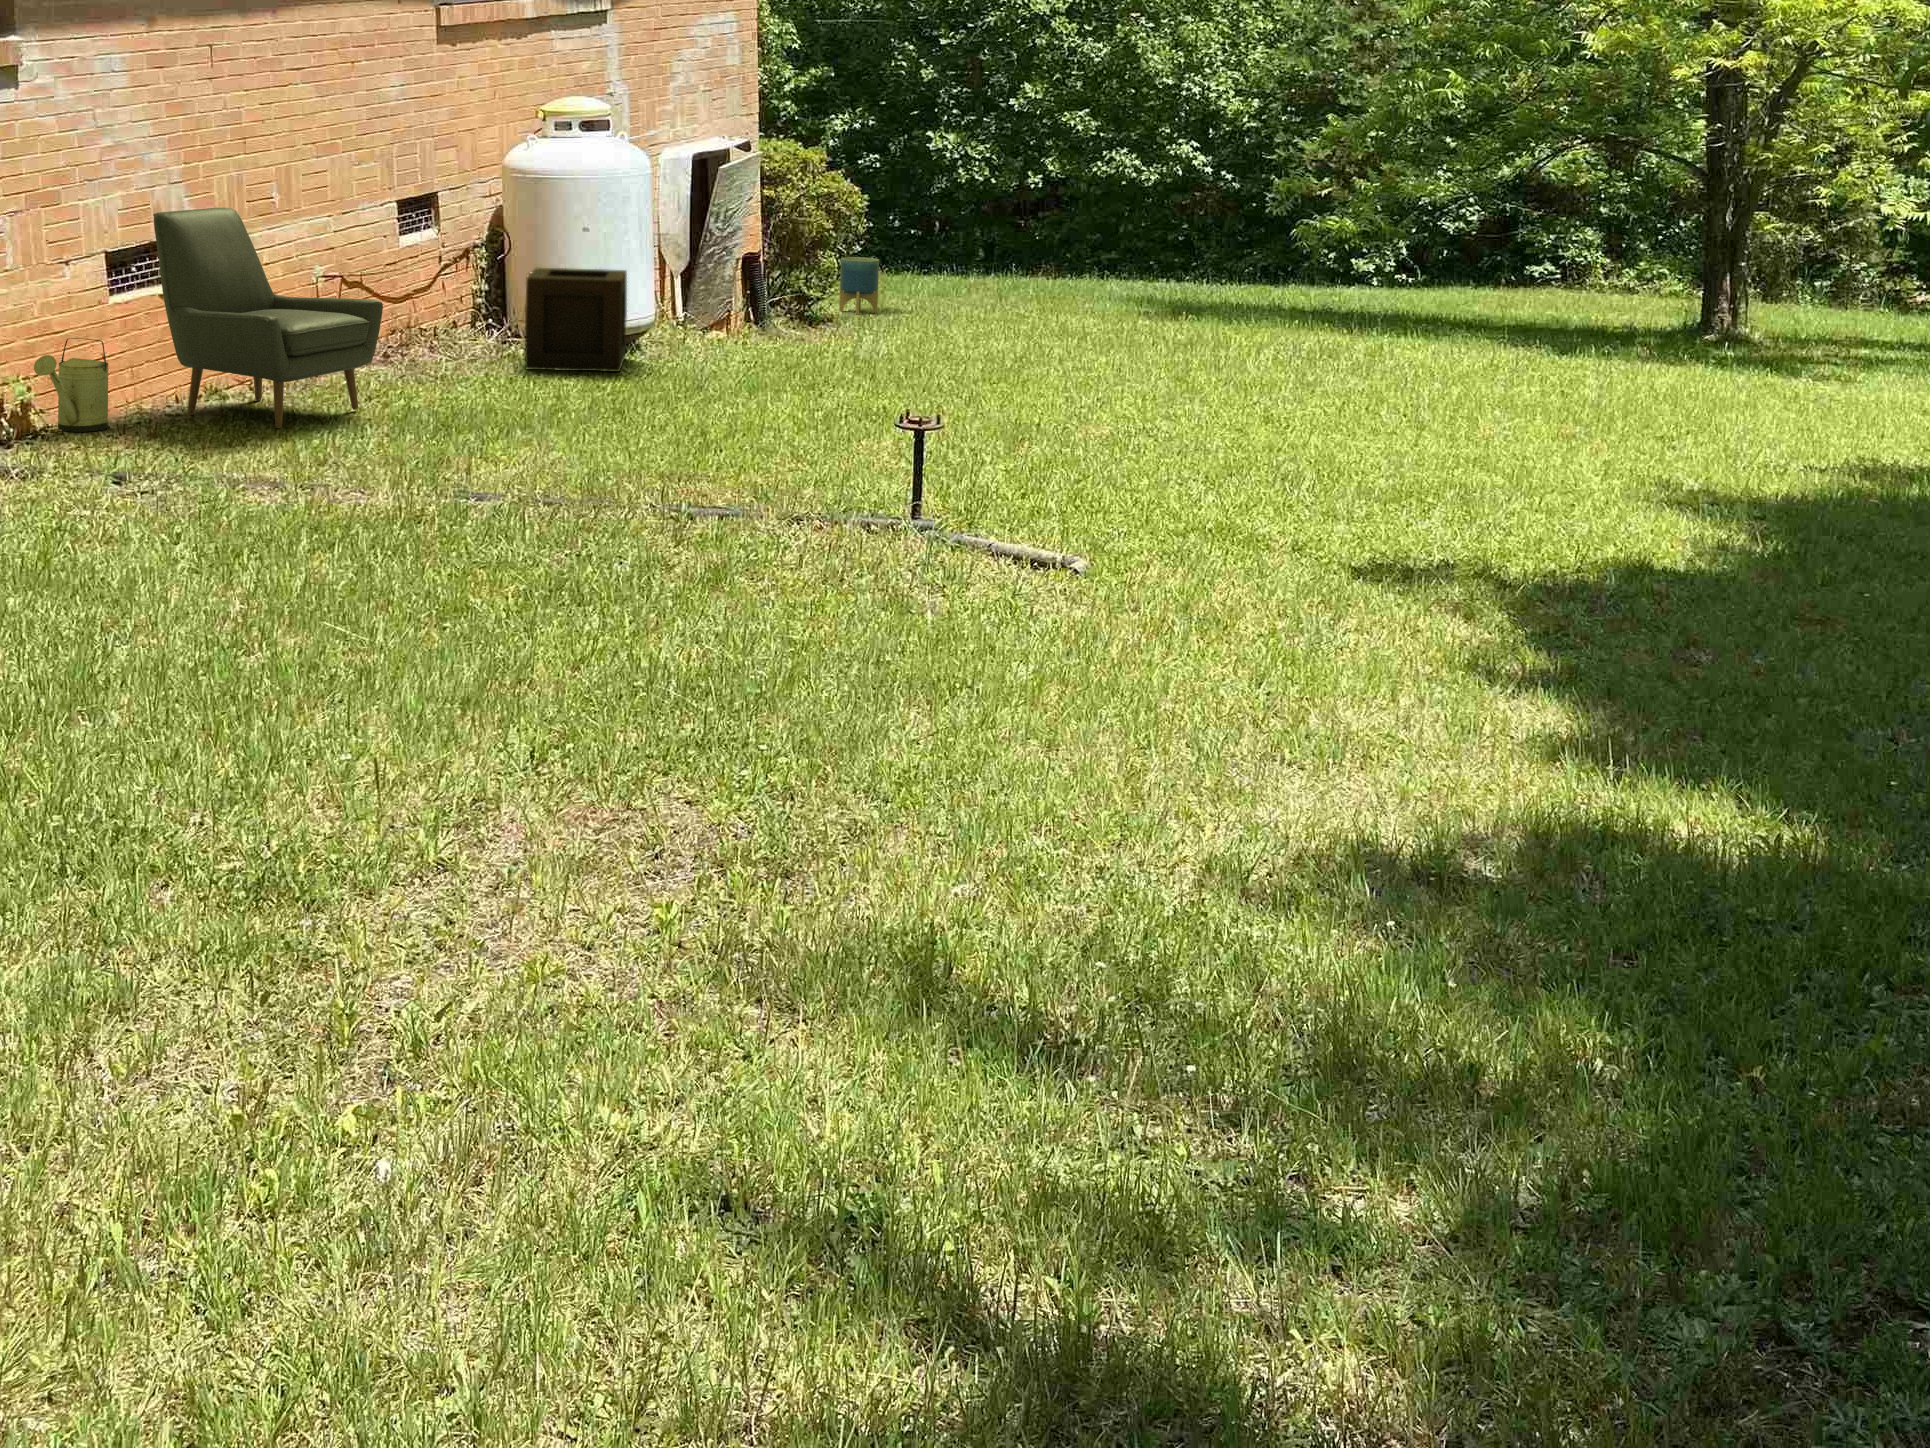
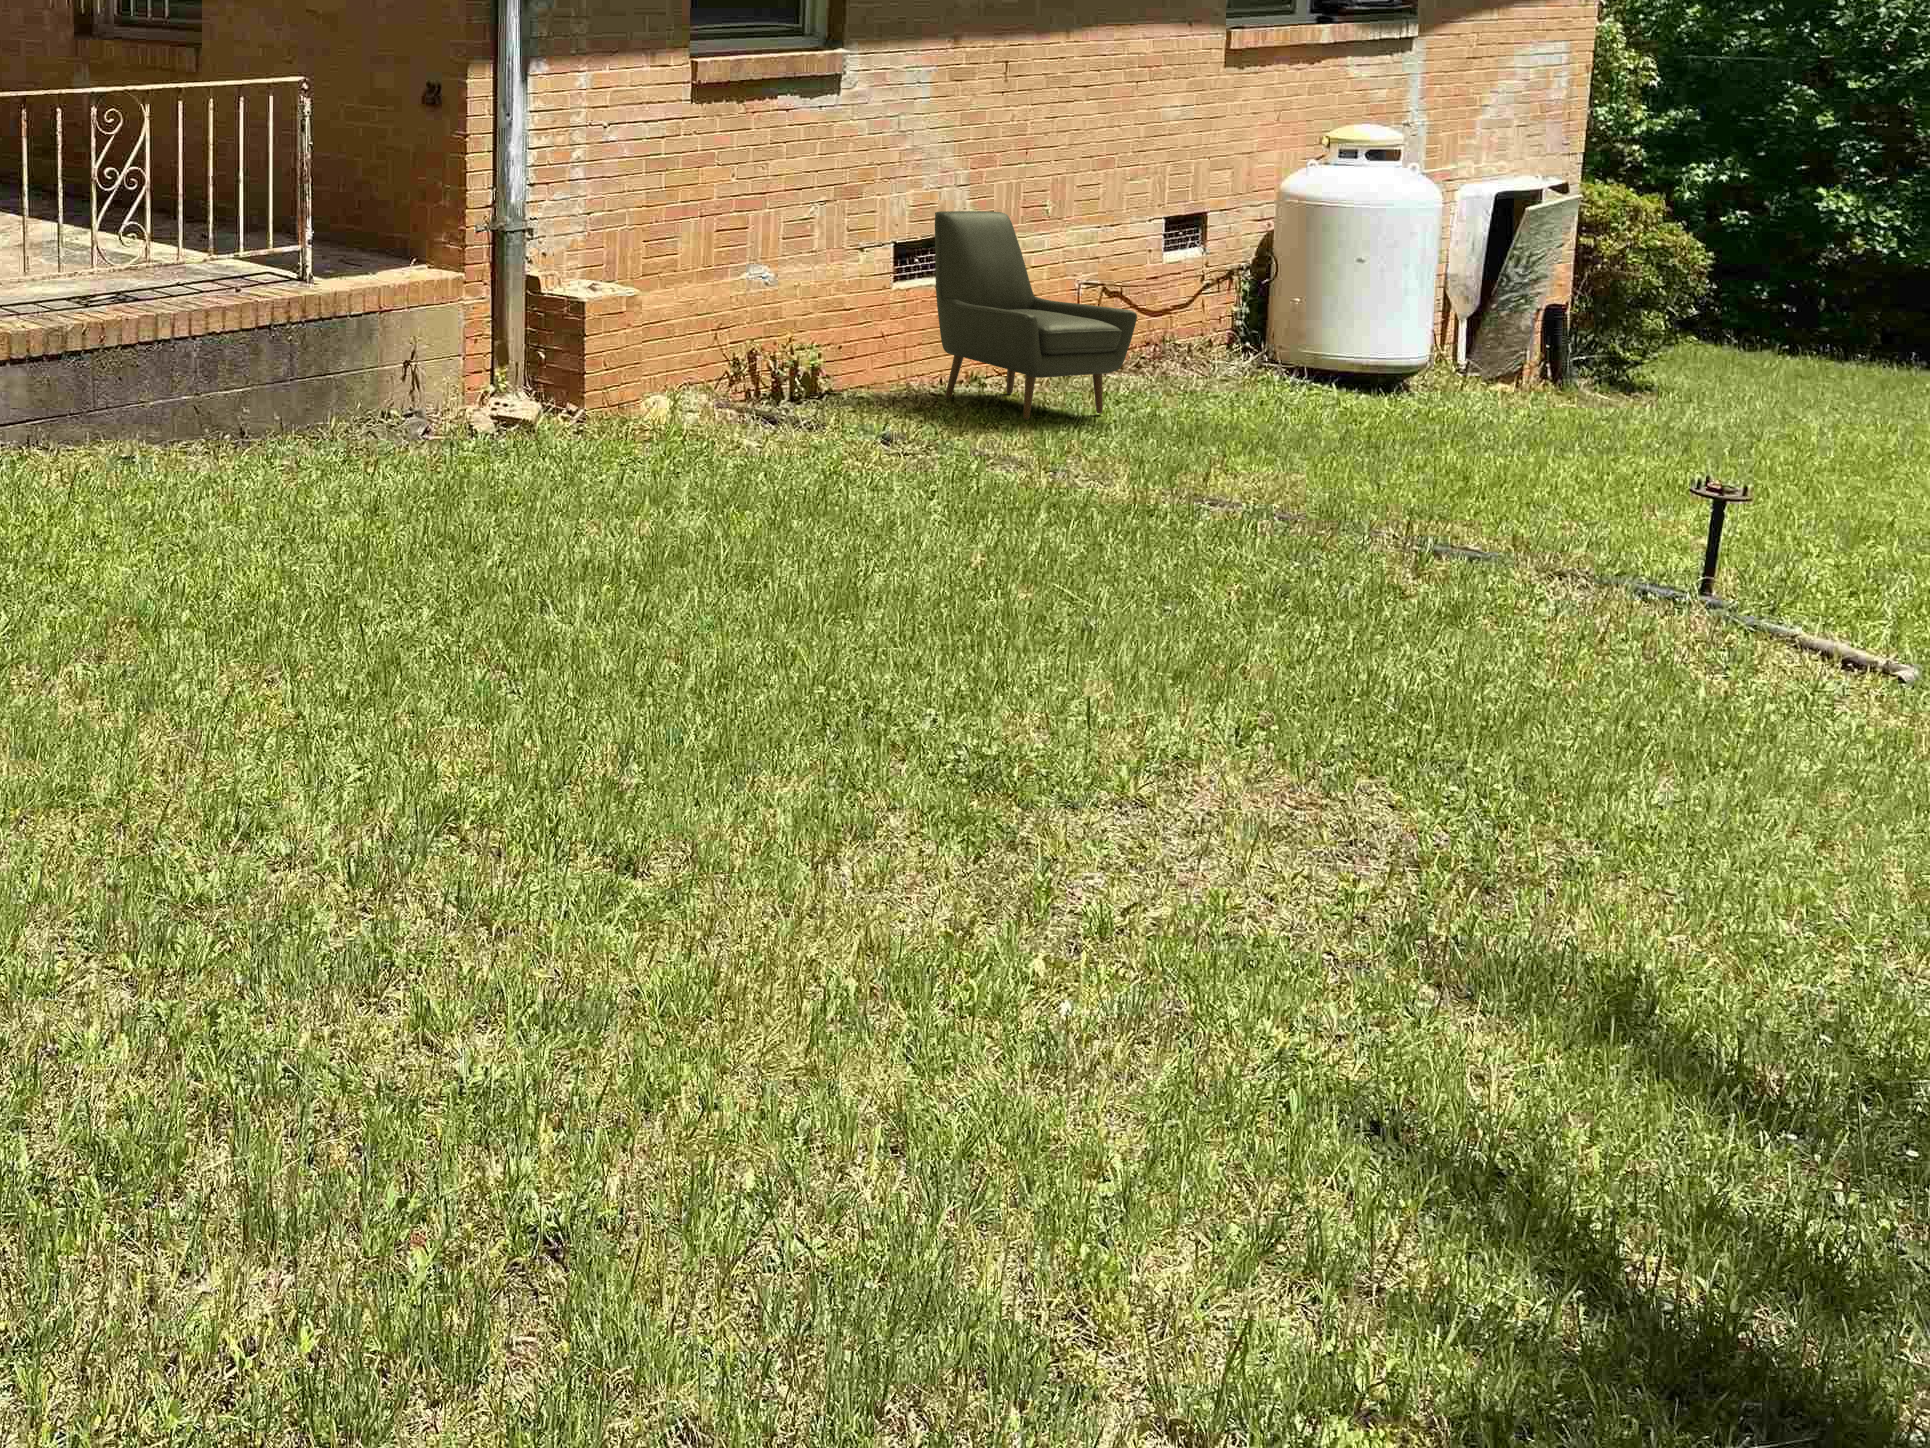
planter: present [839,257,879,315] -> none [1662,324,1723,392]
wooden crate: present [525,268,627,372] -> none [1276,298,1400,414]
watering can: present [34,338,109,432] -> none [822,316,883,400]

